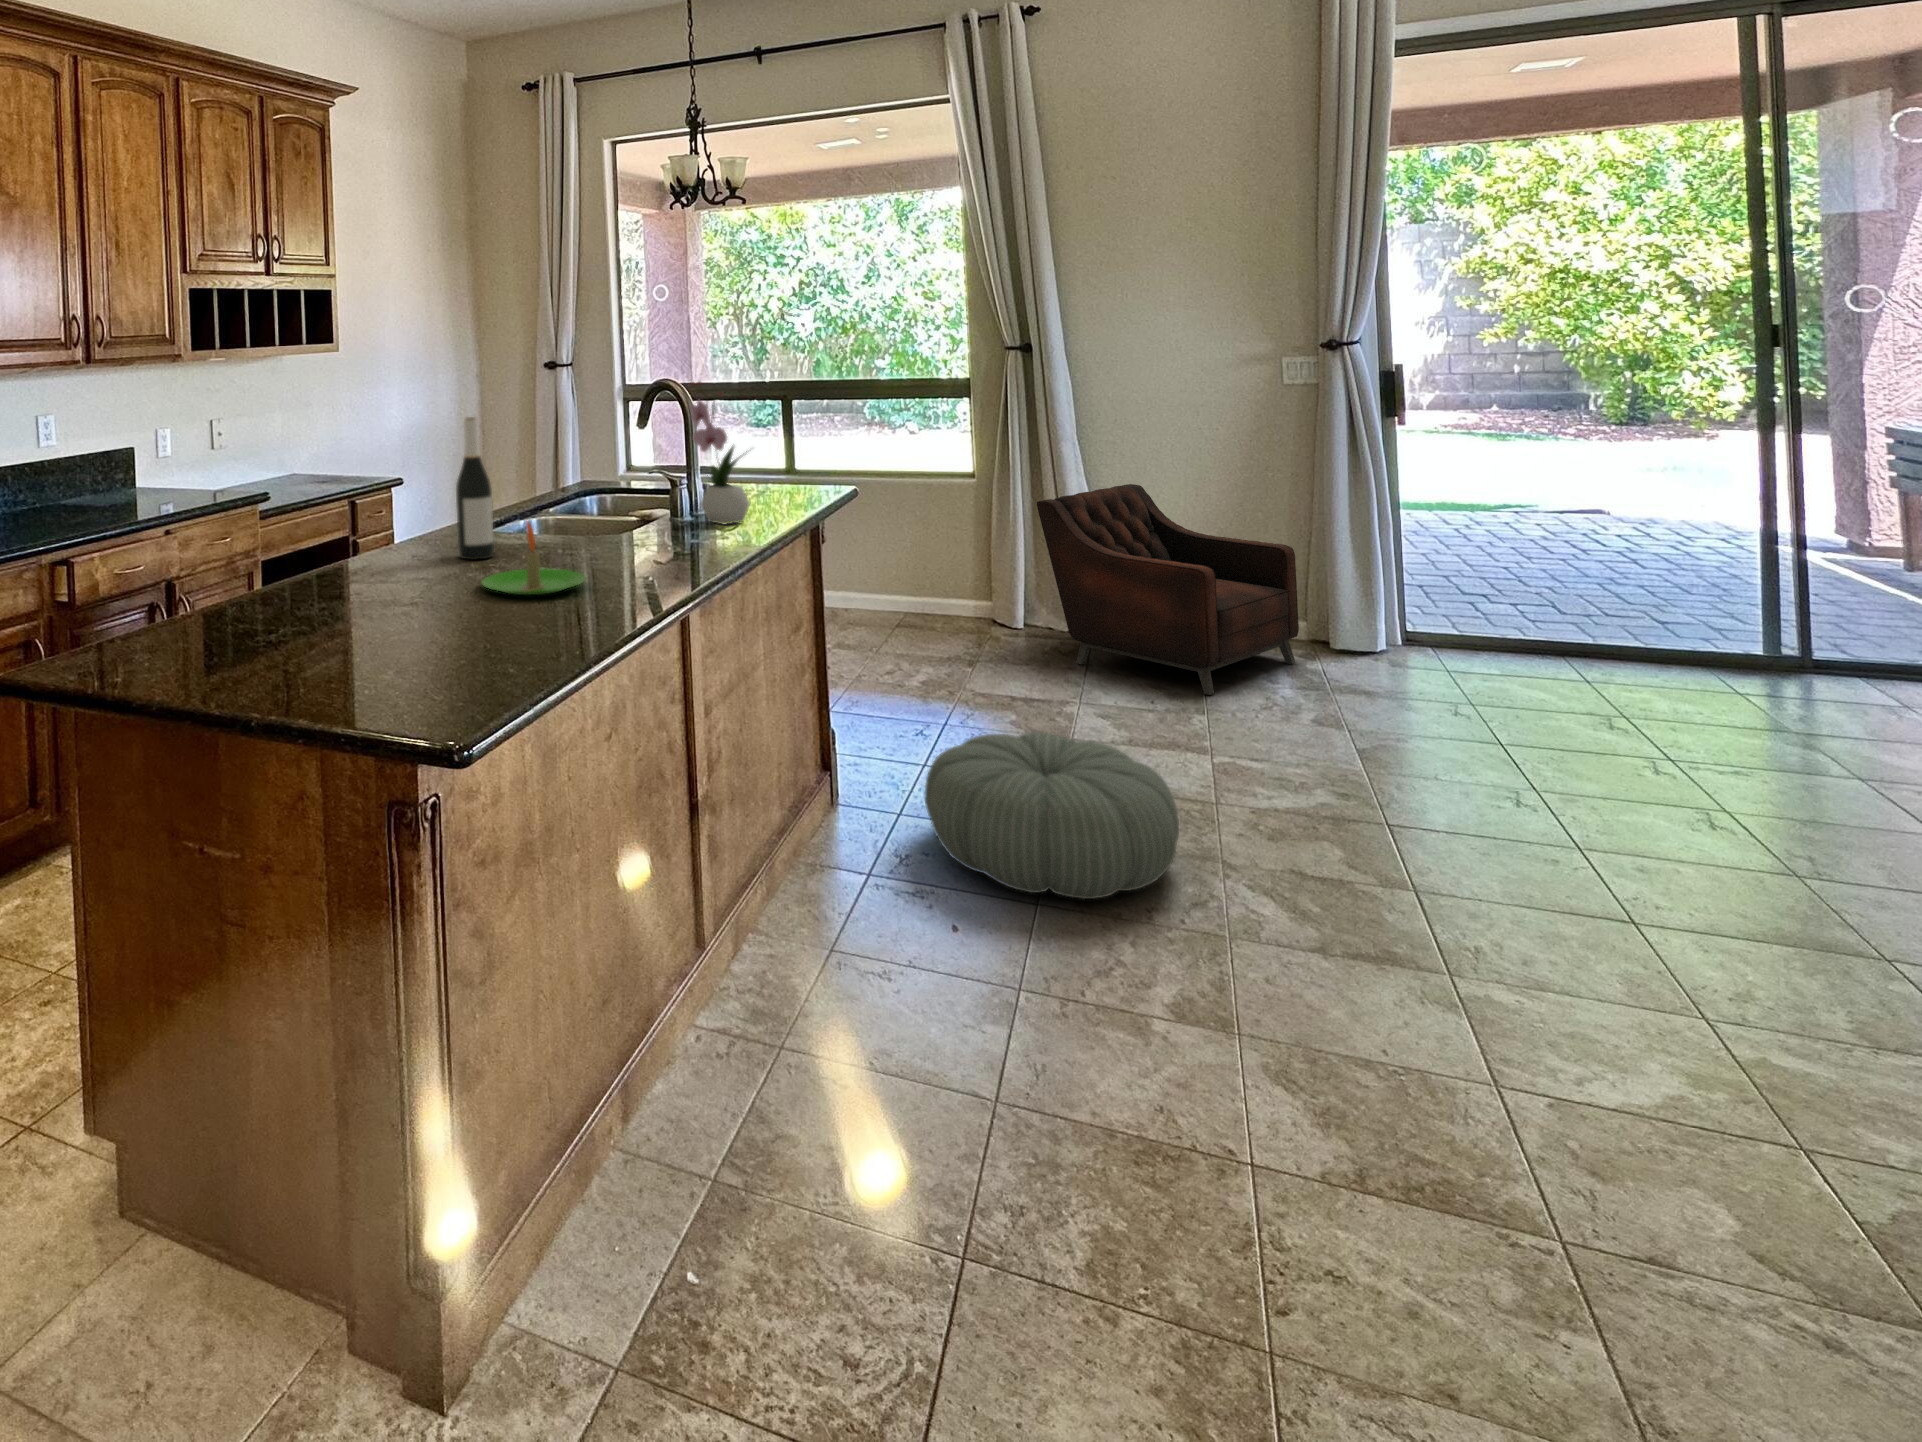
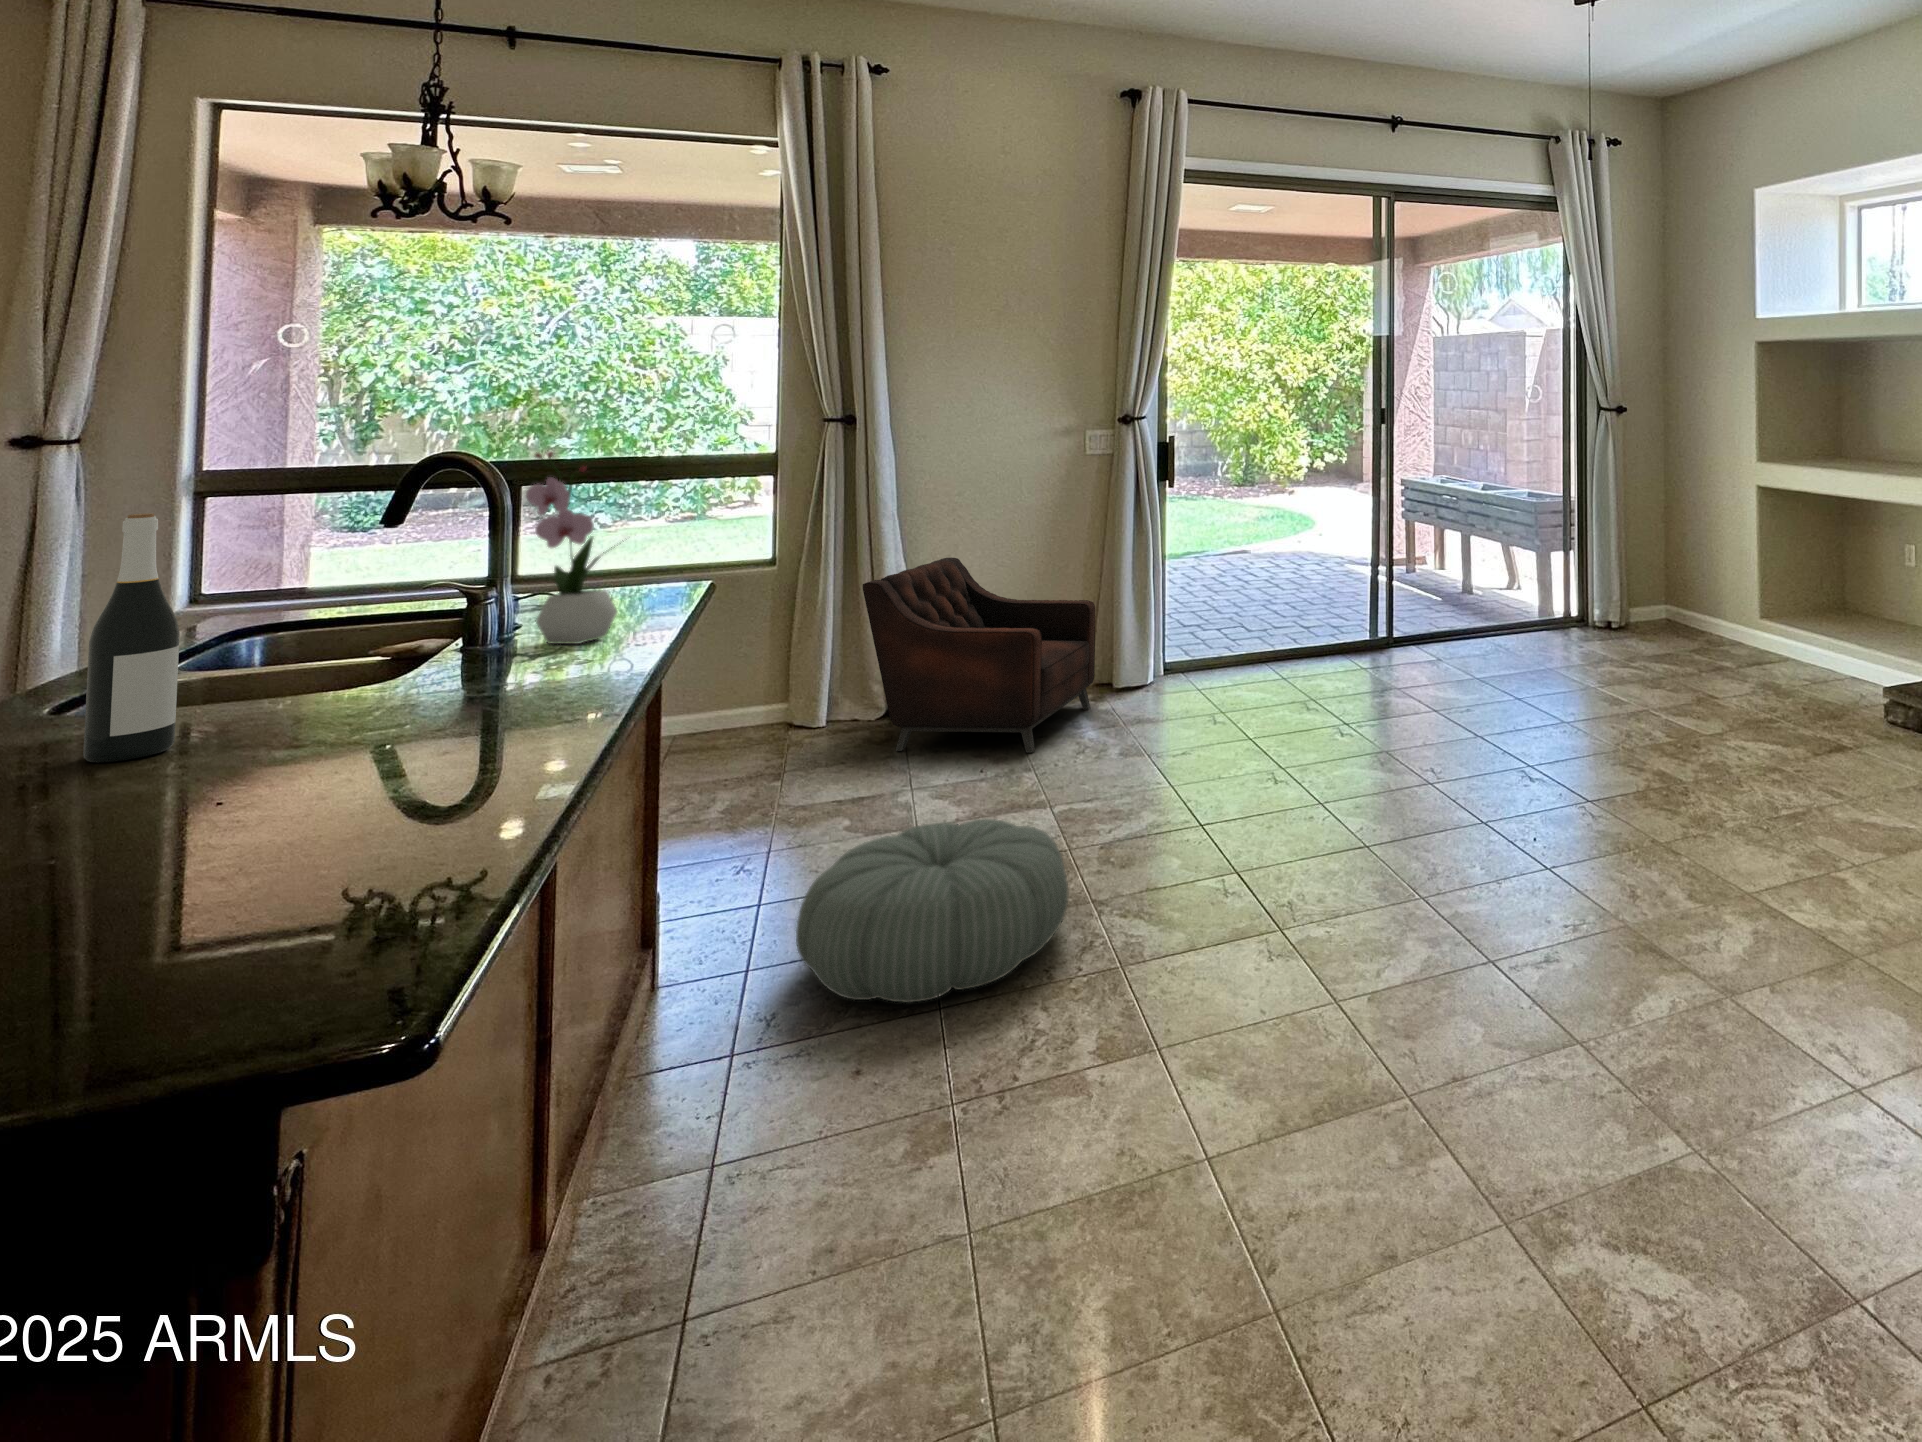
candle: present [482,521,586,595] -> none [209,667,440,794]

